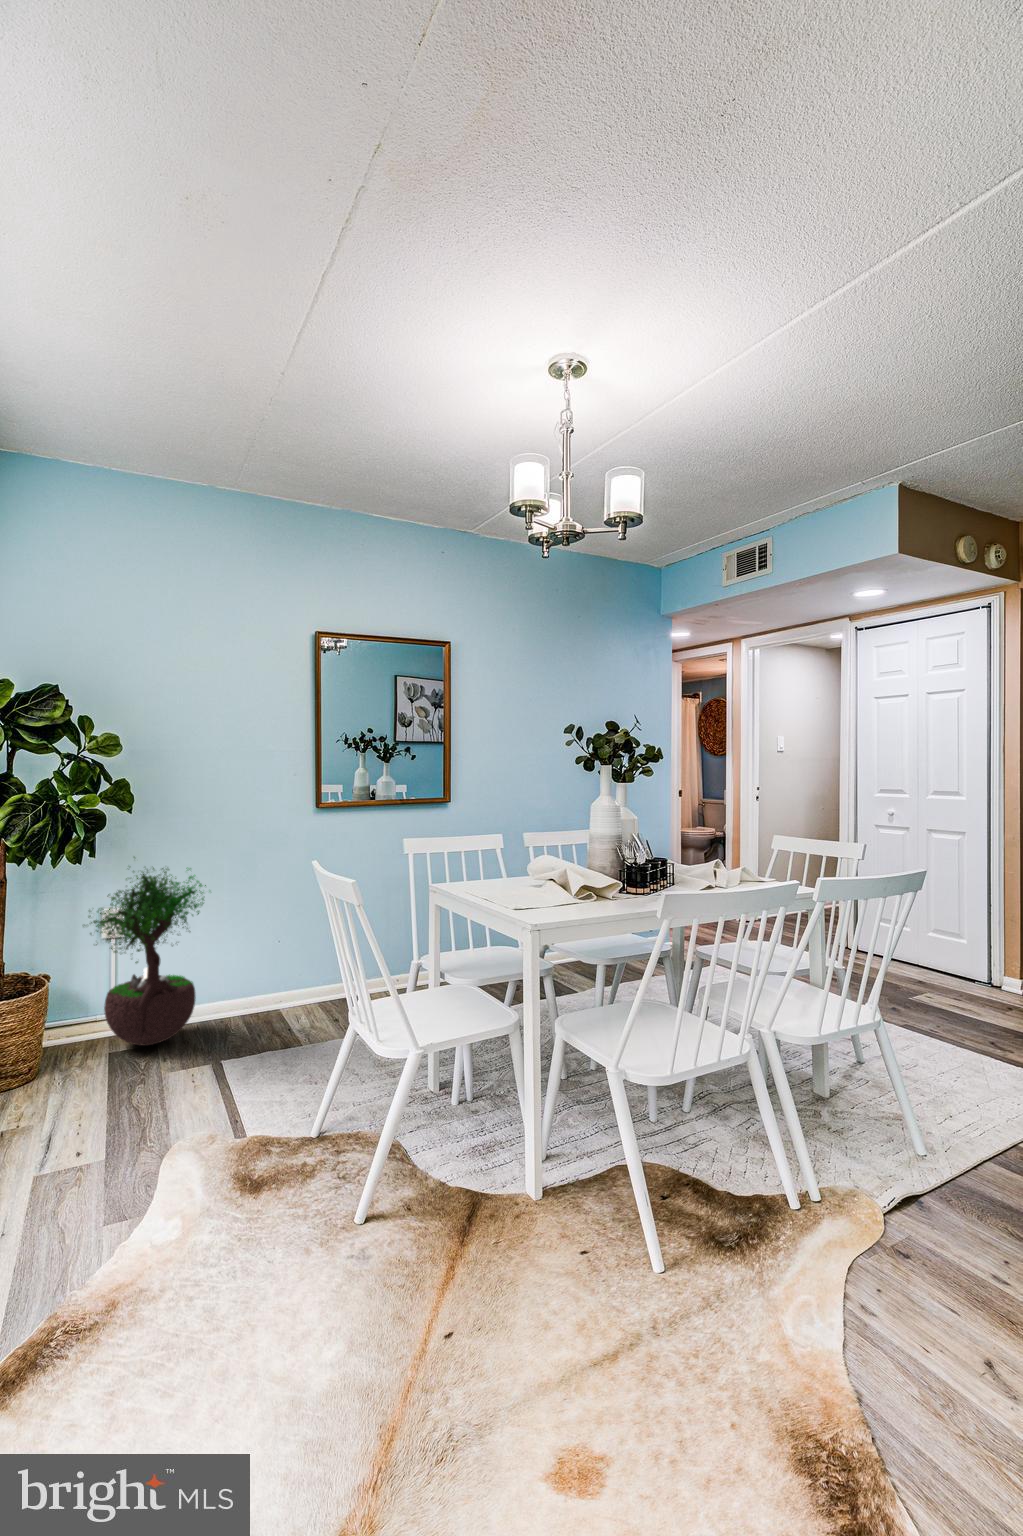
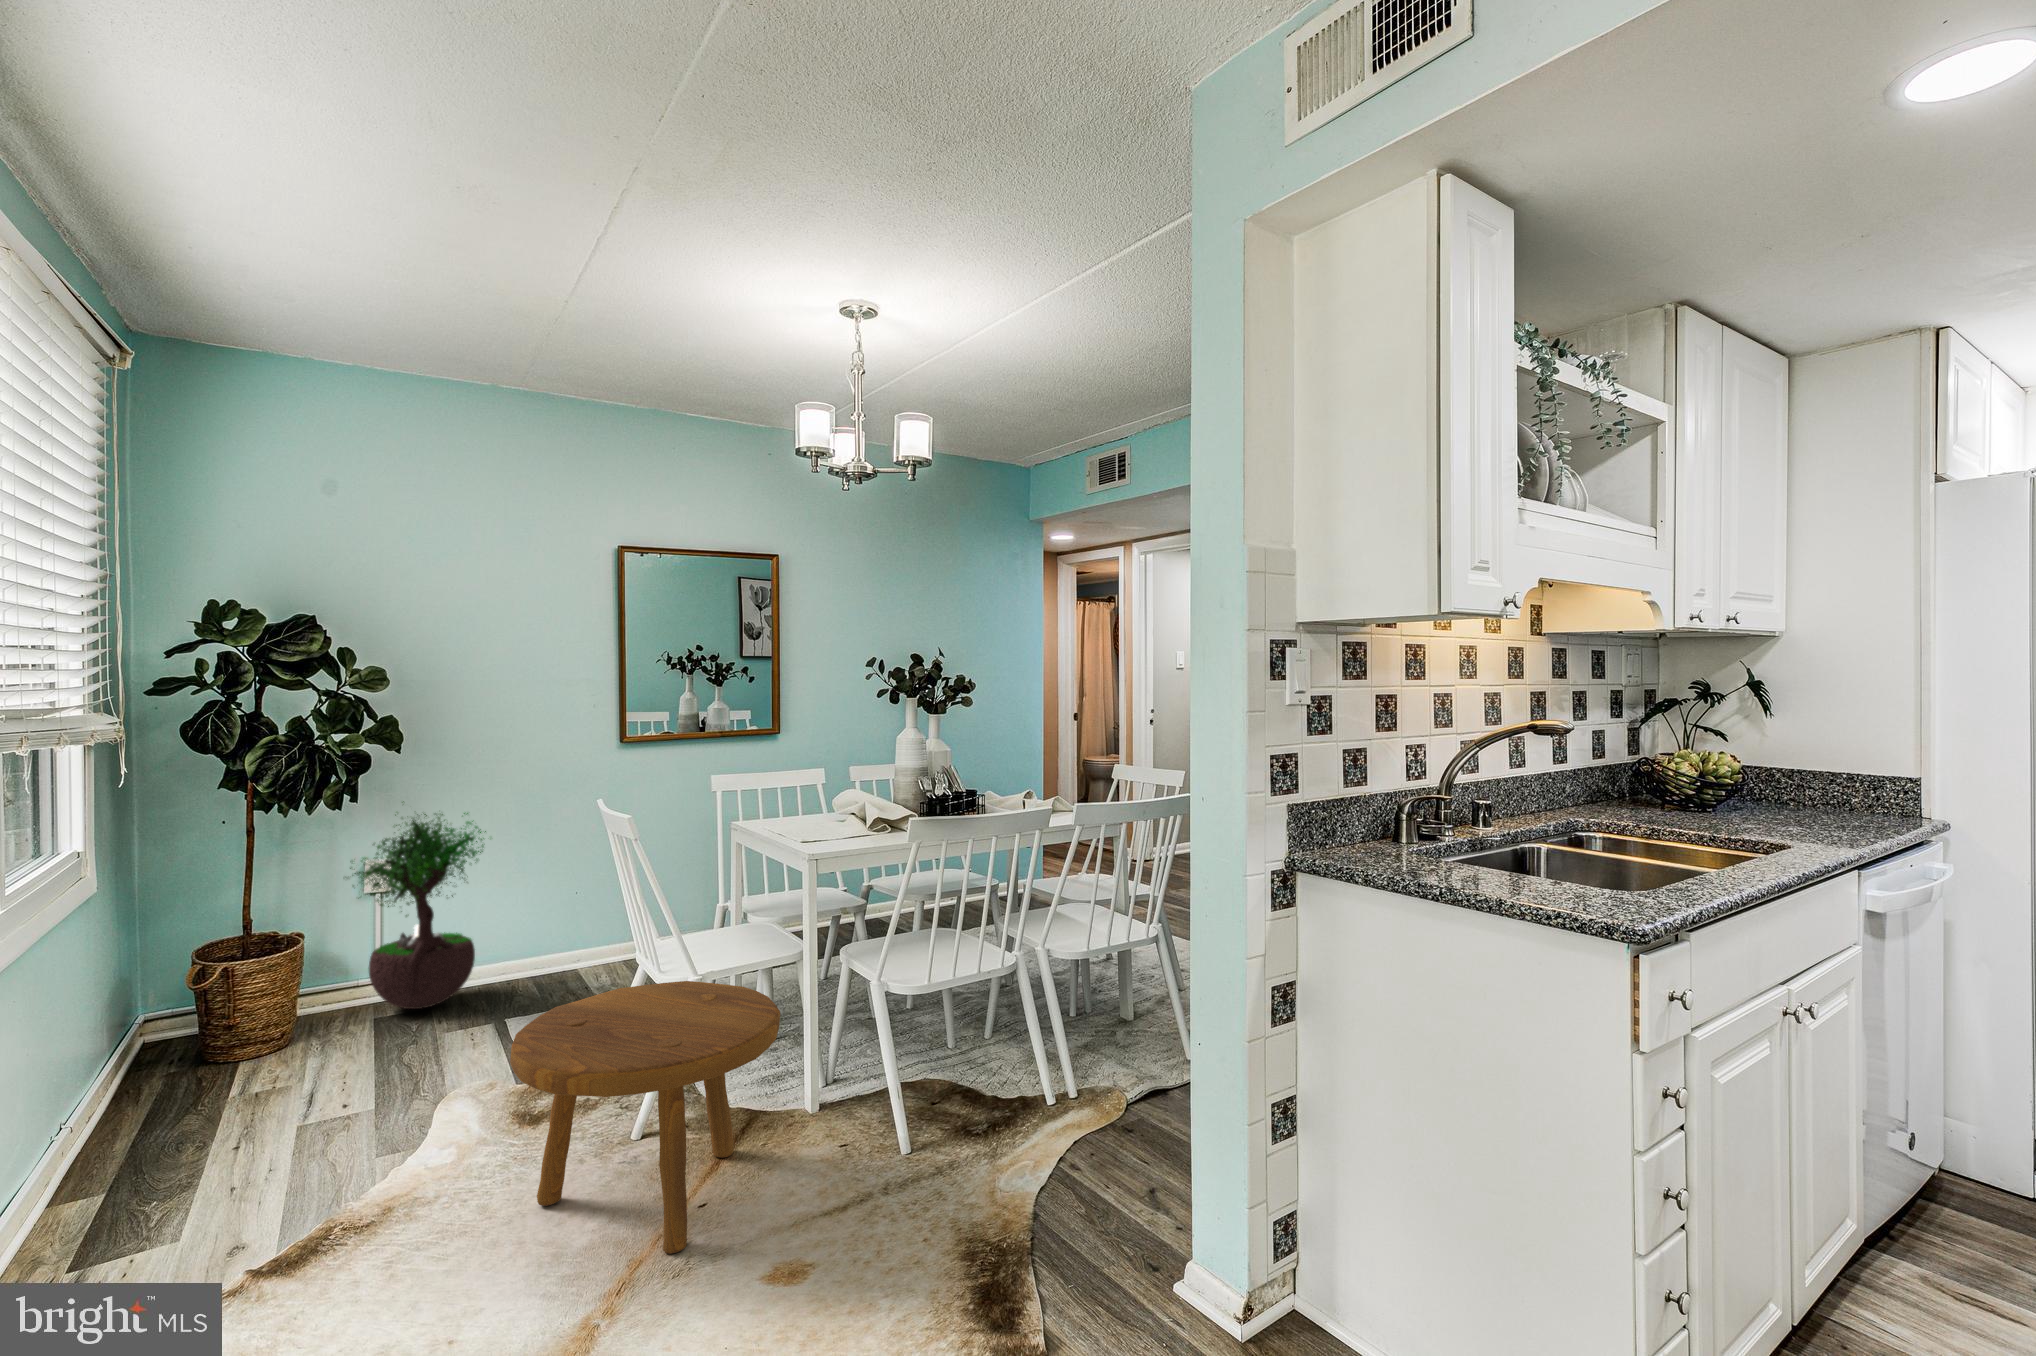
footstool: none [241,1060,527,1412] -> present [510,981,780,1254]

